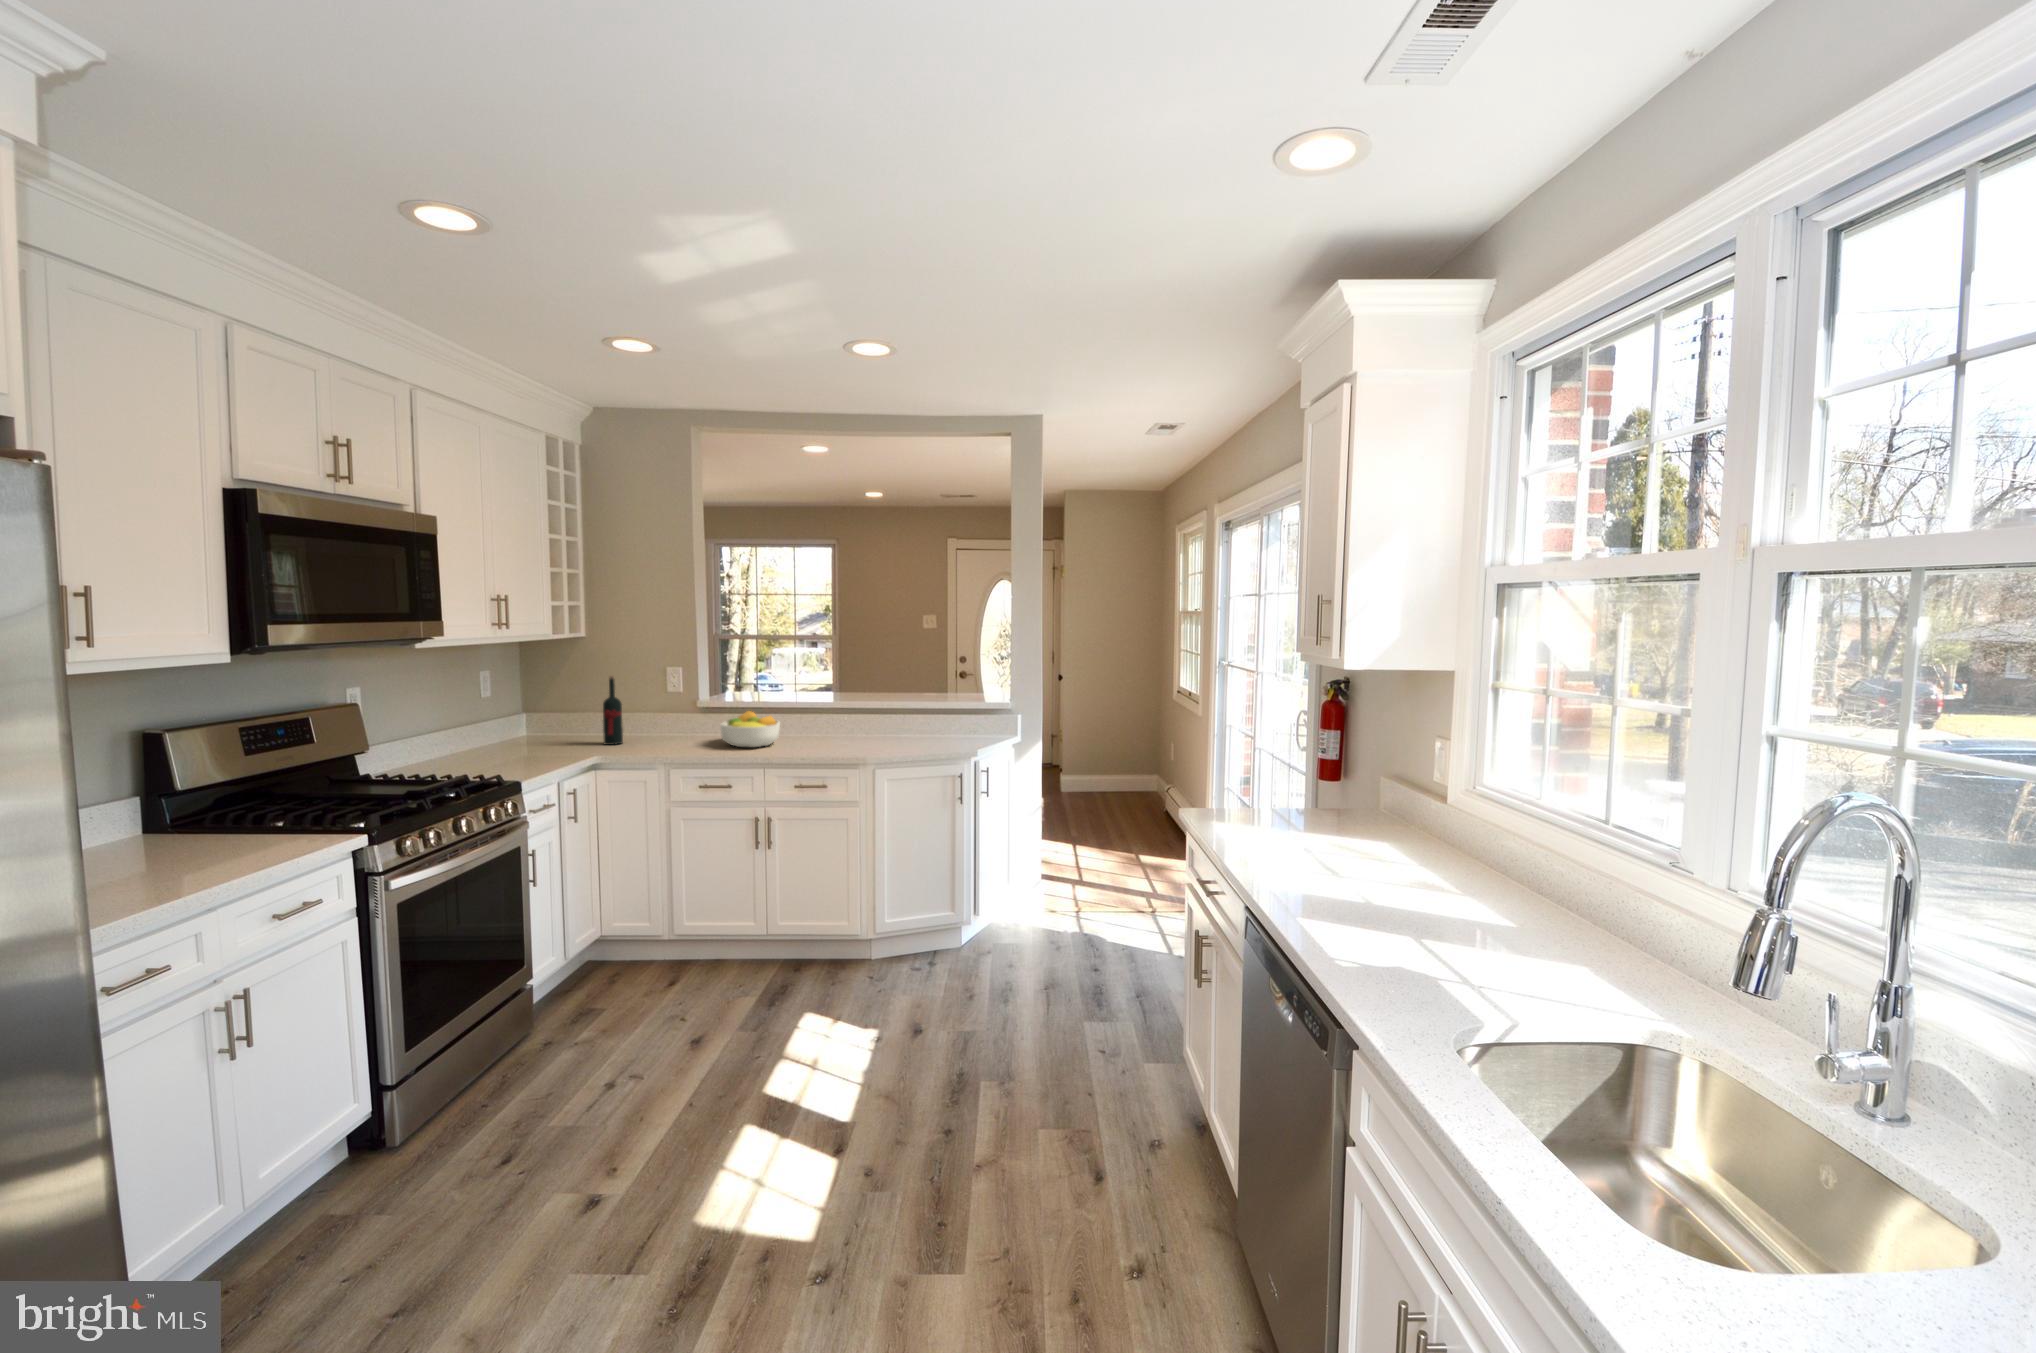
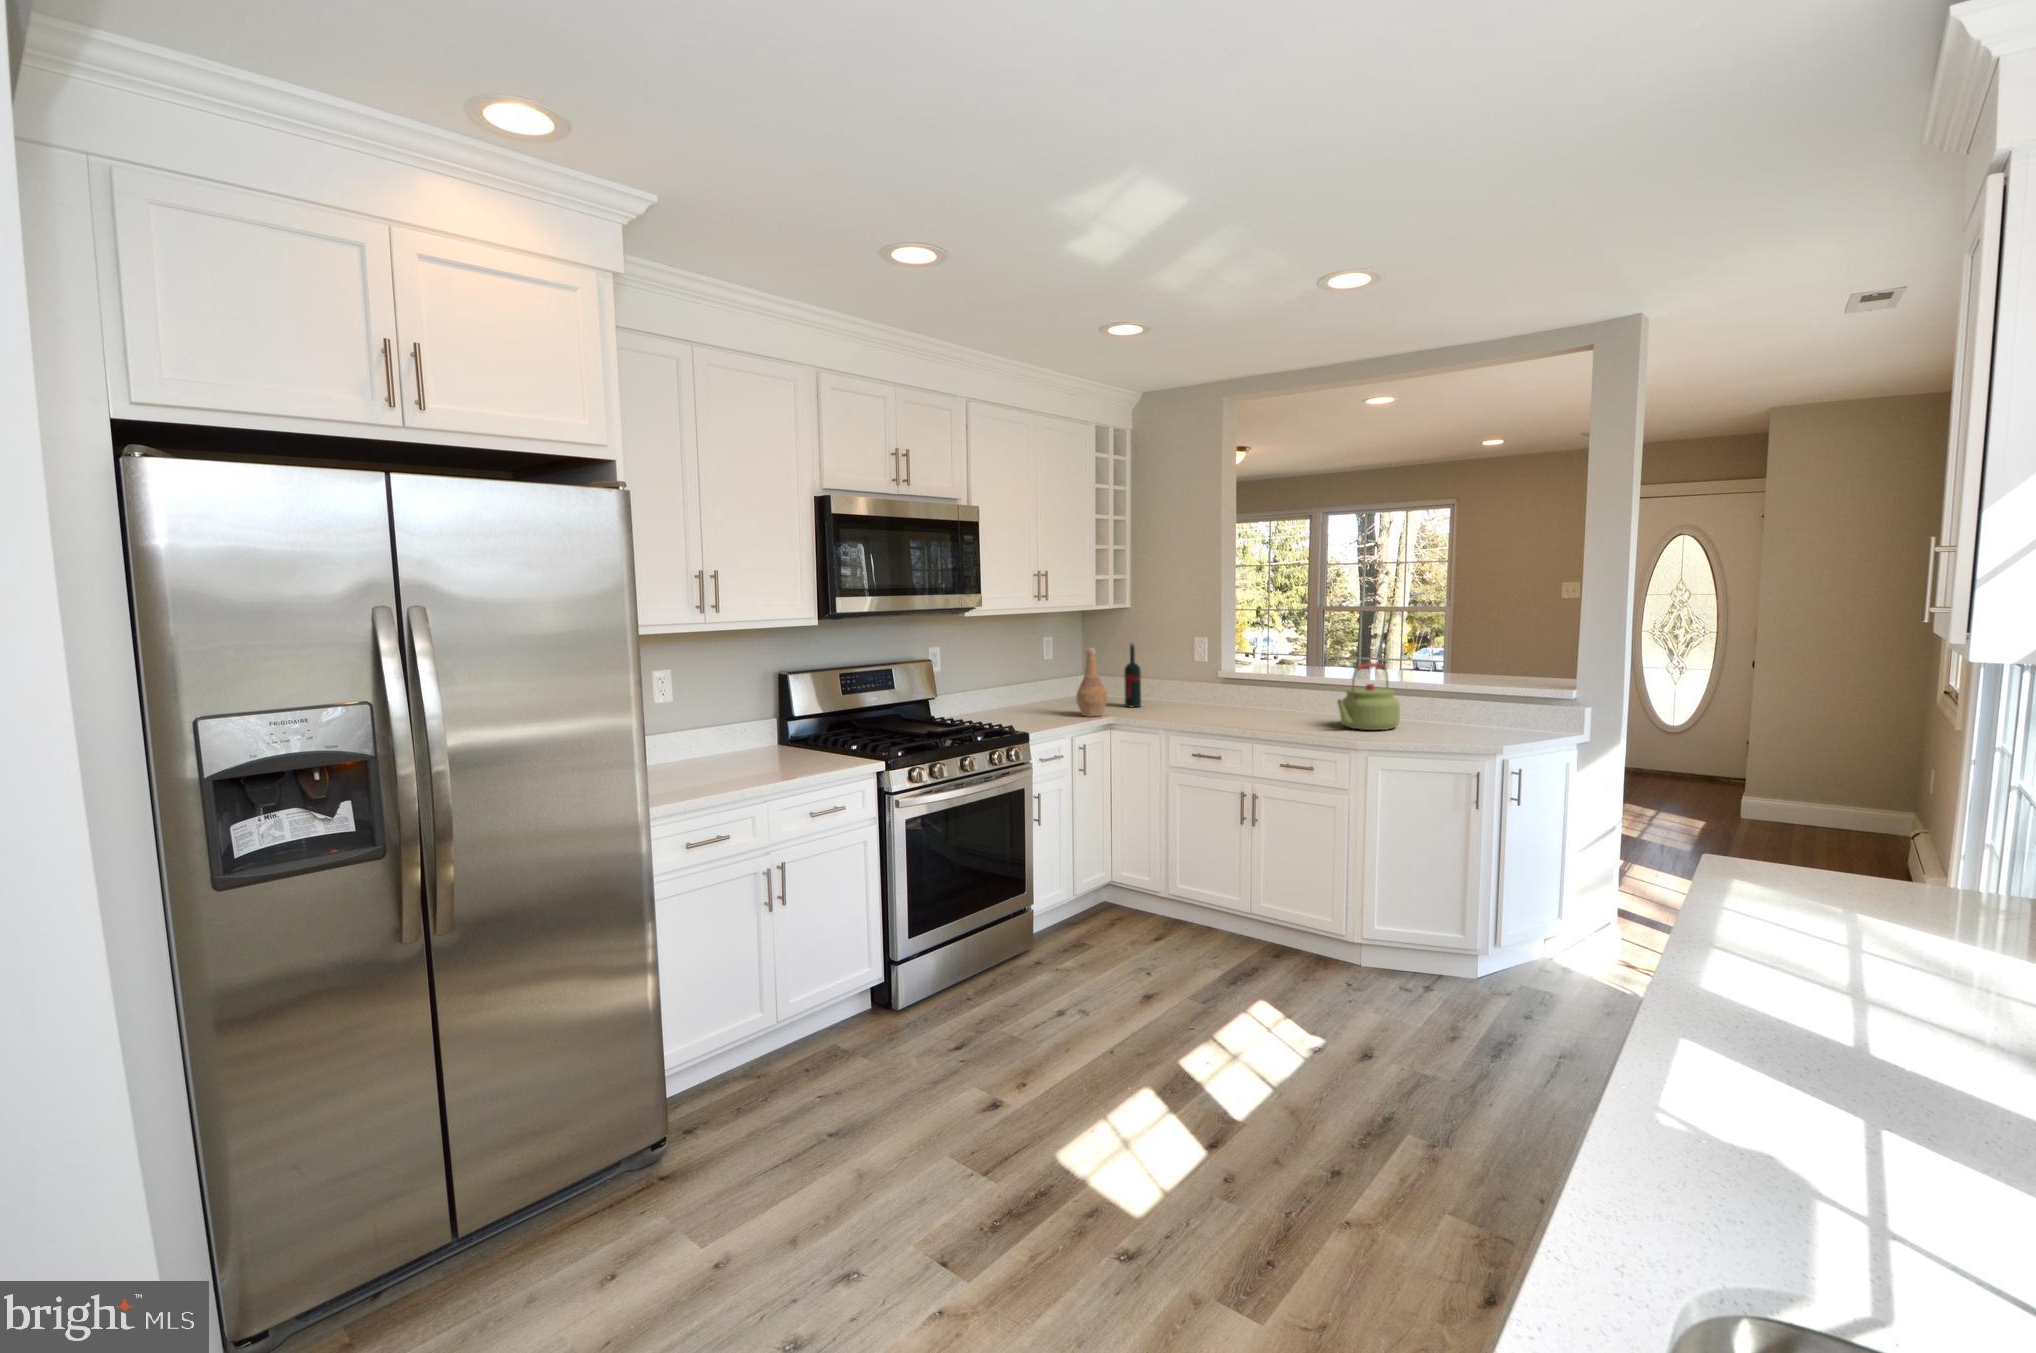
vase: none [557,682,596,758] -> present [1076,648,1107,717]
kettle: none [842,689,891,749] -> present [1337,663,1400,730]
fruit bowl: present [720,711,780,747] -> none [1220,681,1283,719]

